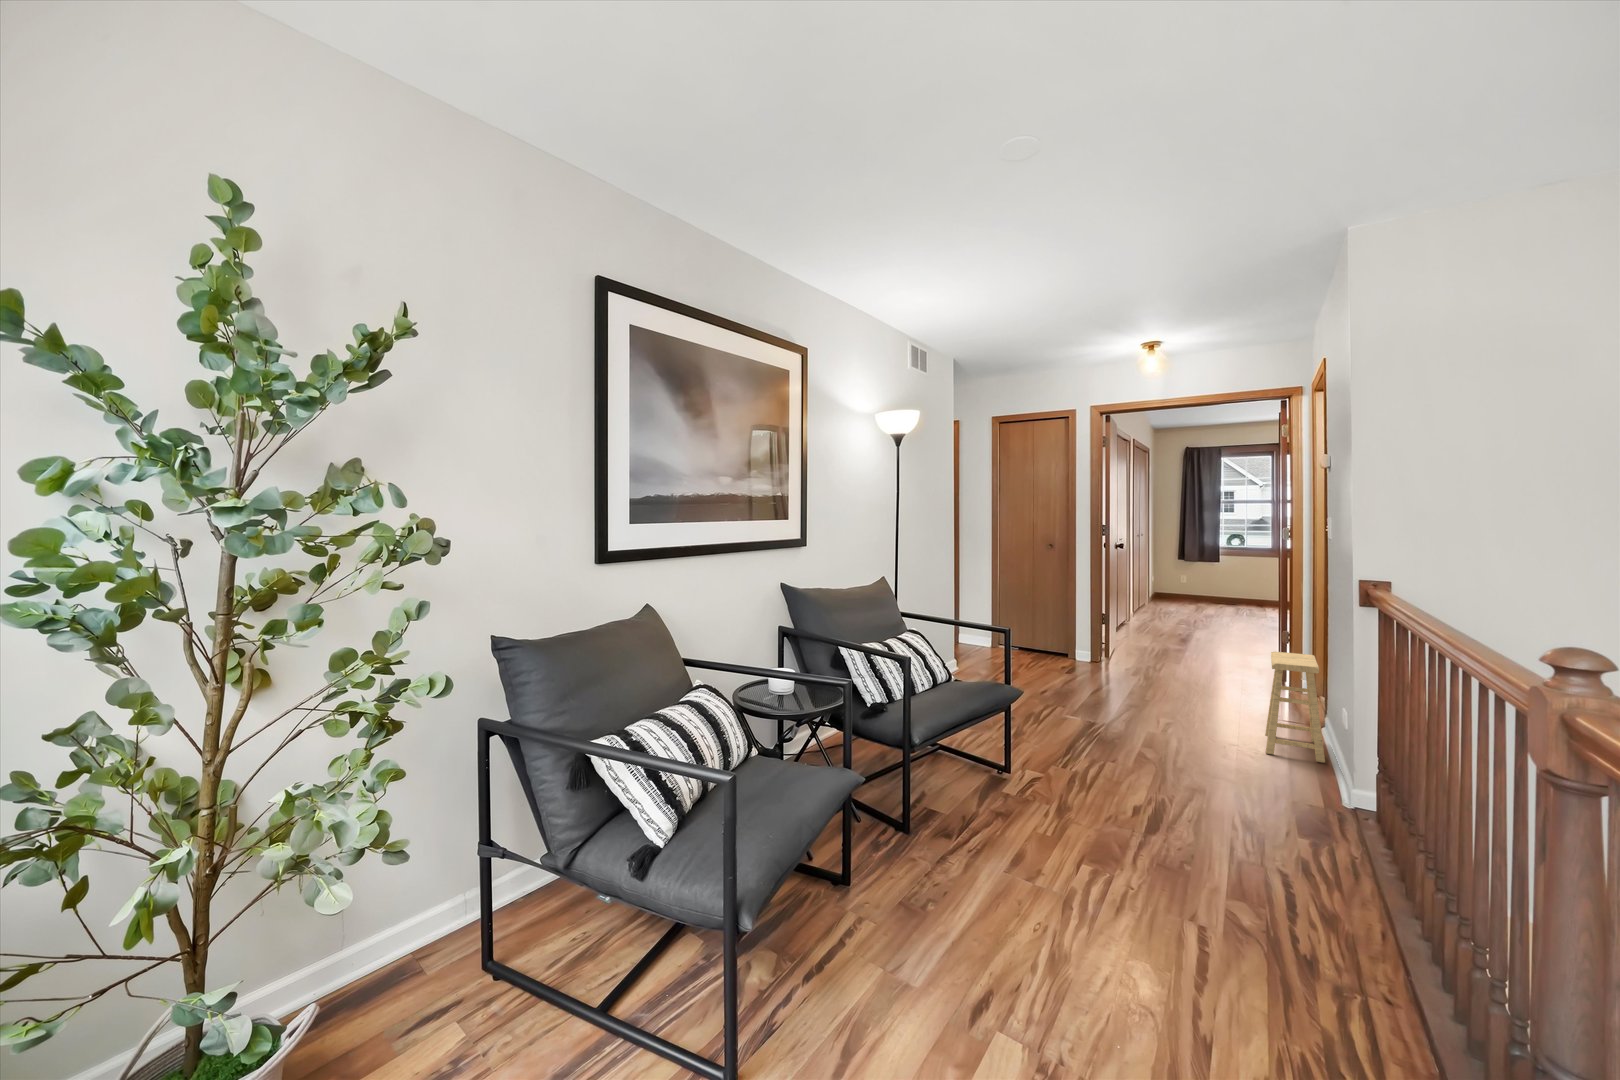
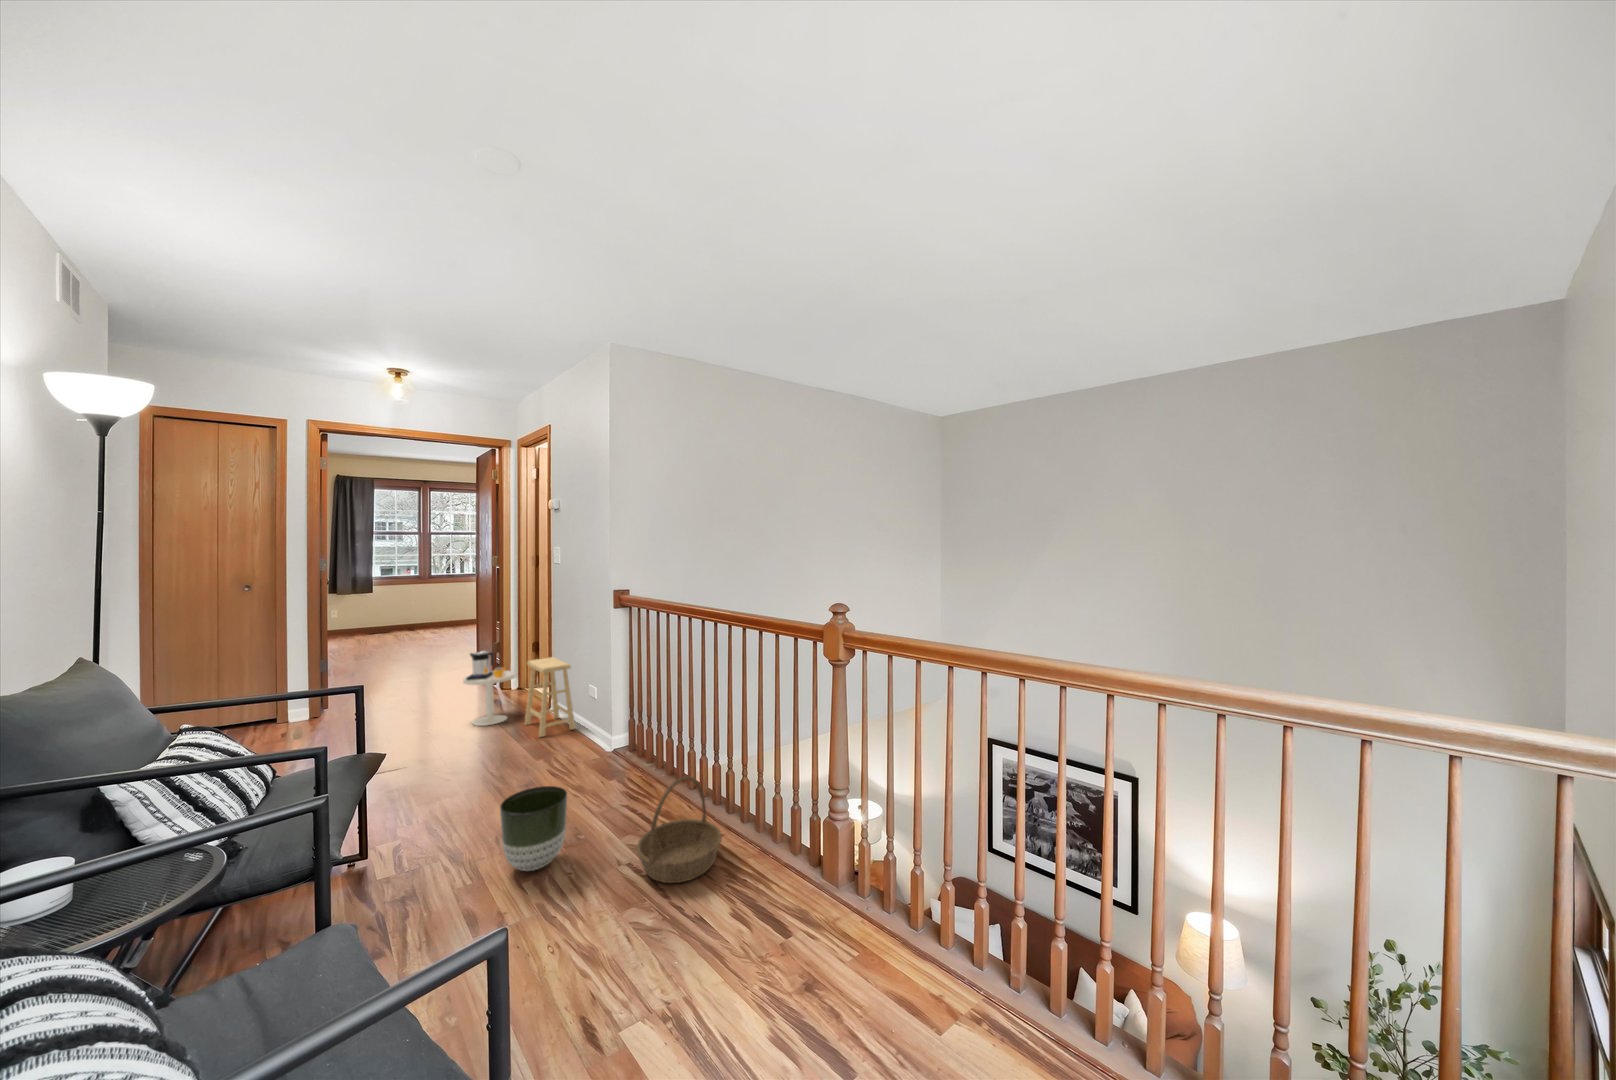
side table: none [1200,629,1266,722] -> present [463,651,515,726]
planter: none [1071,770,1148,865] -> present [500,786,567,871]
basket: none [1187,841,1346,1011] -> present [637,776,722,883]

